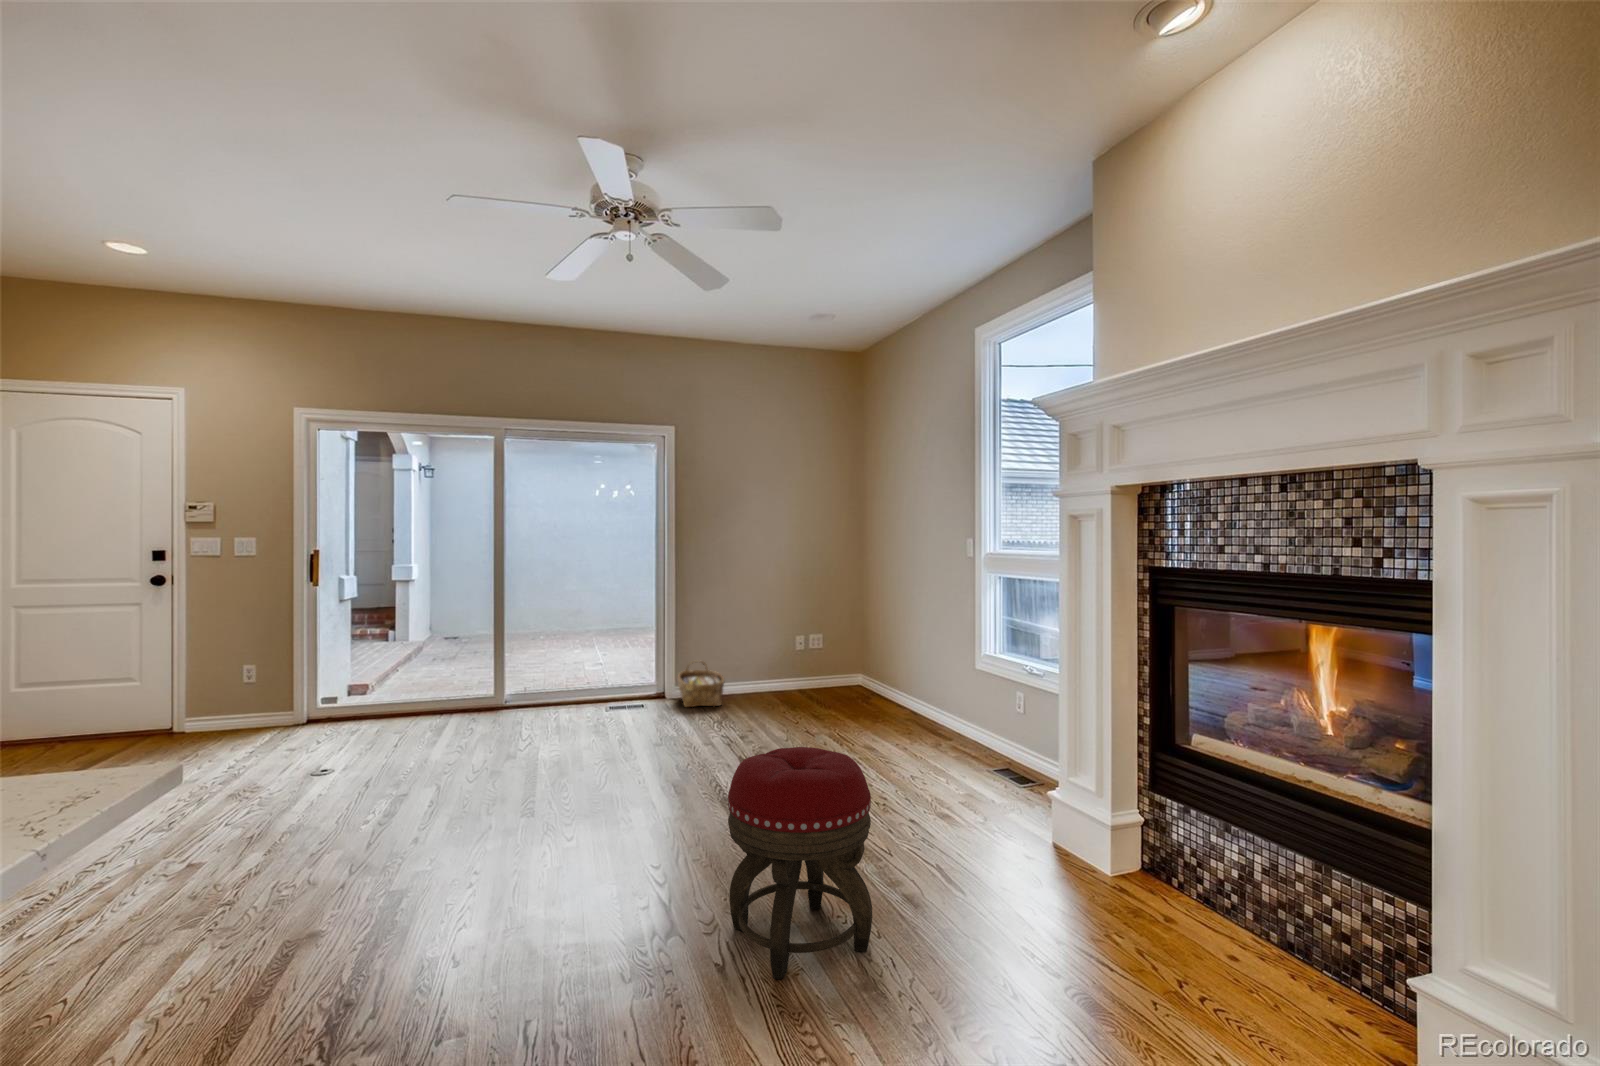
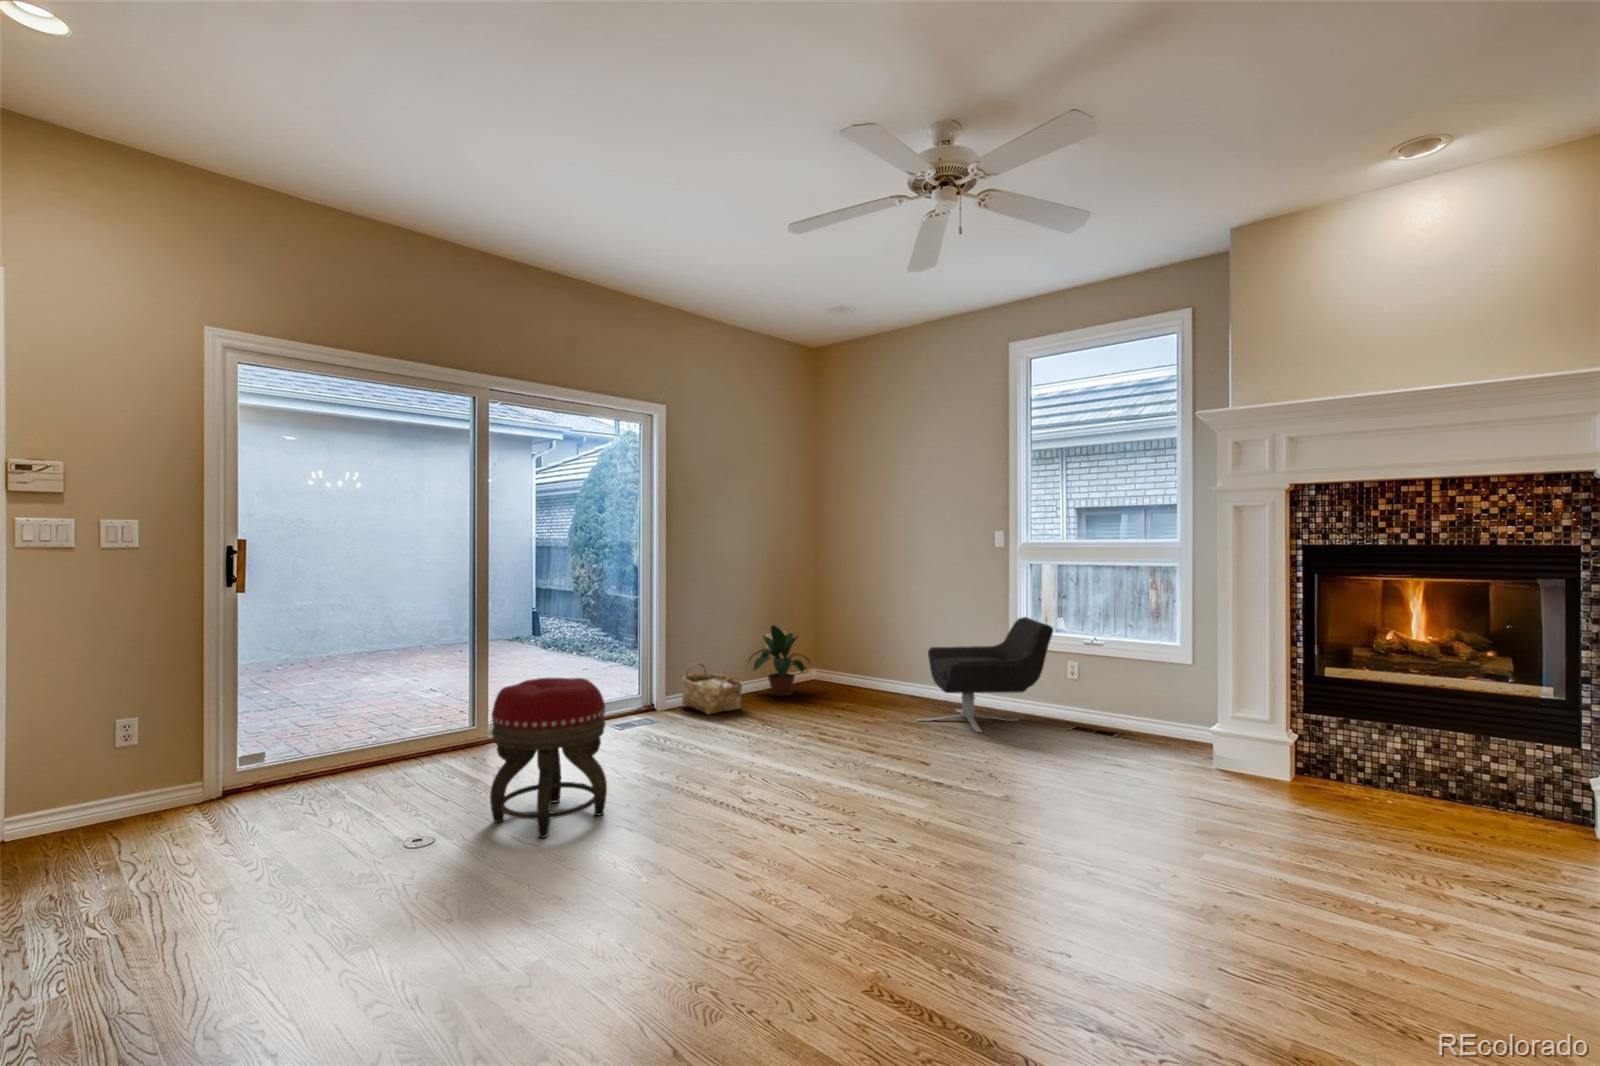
potted plant: none [754,631,818,698] -> present [750,625,810,695]
lounge chair: none [843,640,981,758] -> present [918,617,1053,732]
footstool: present [728,747,872,979] -> present [490,678,607,838]

